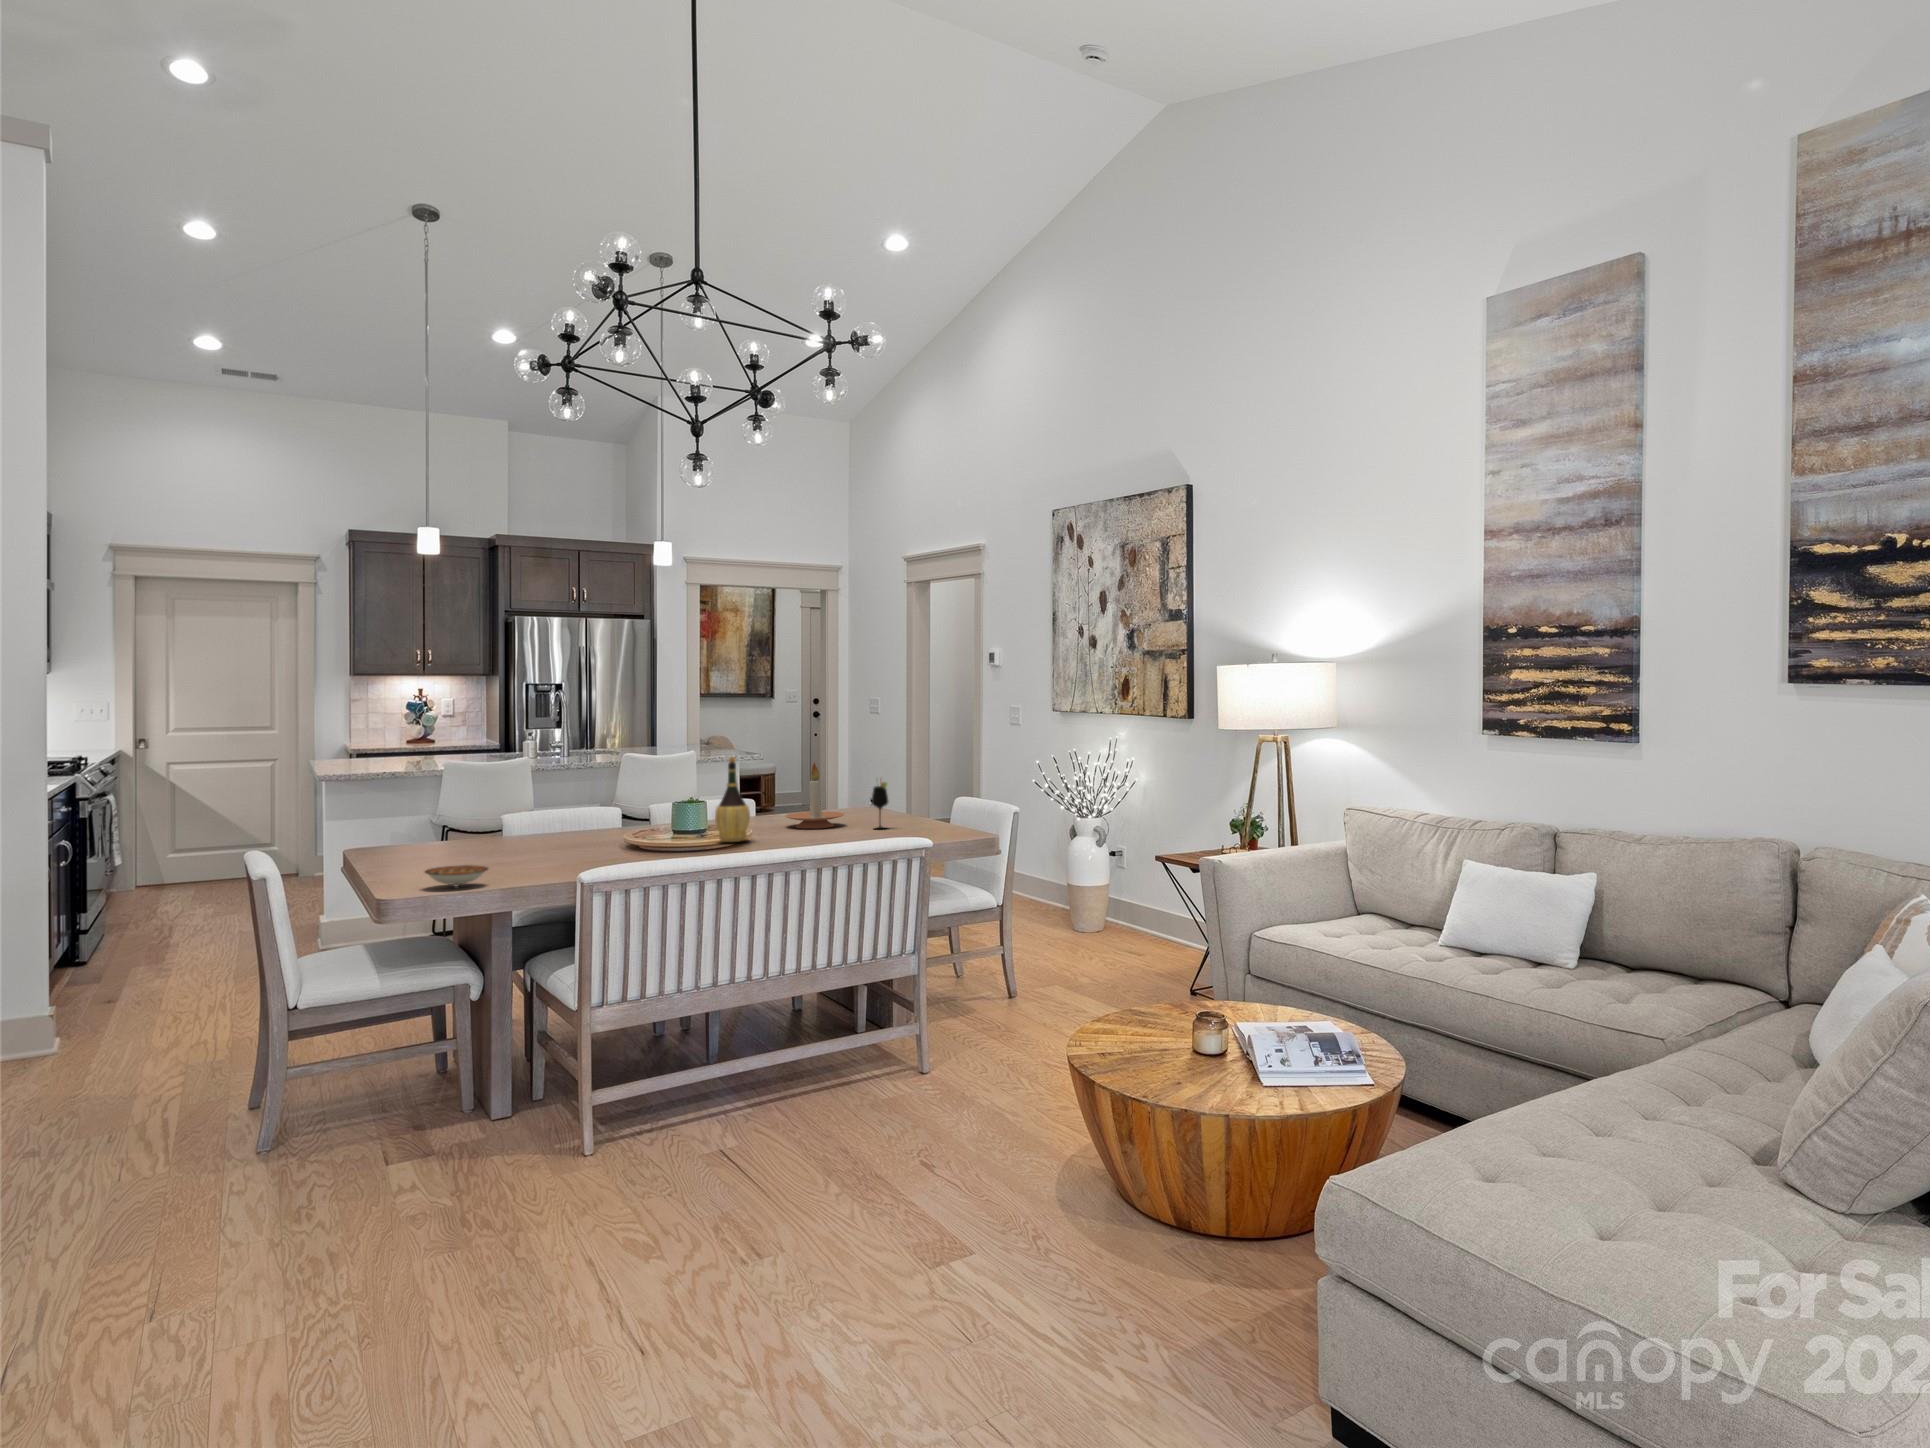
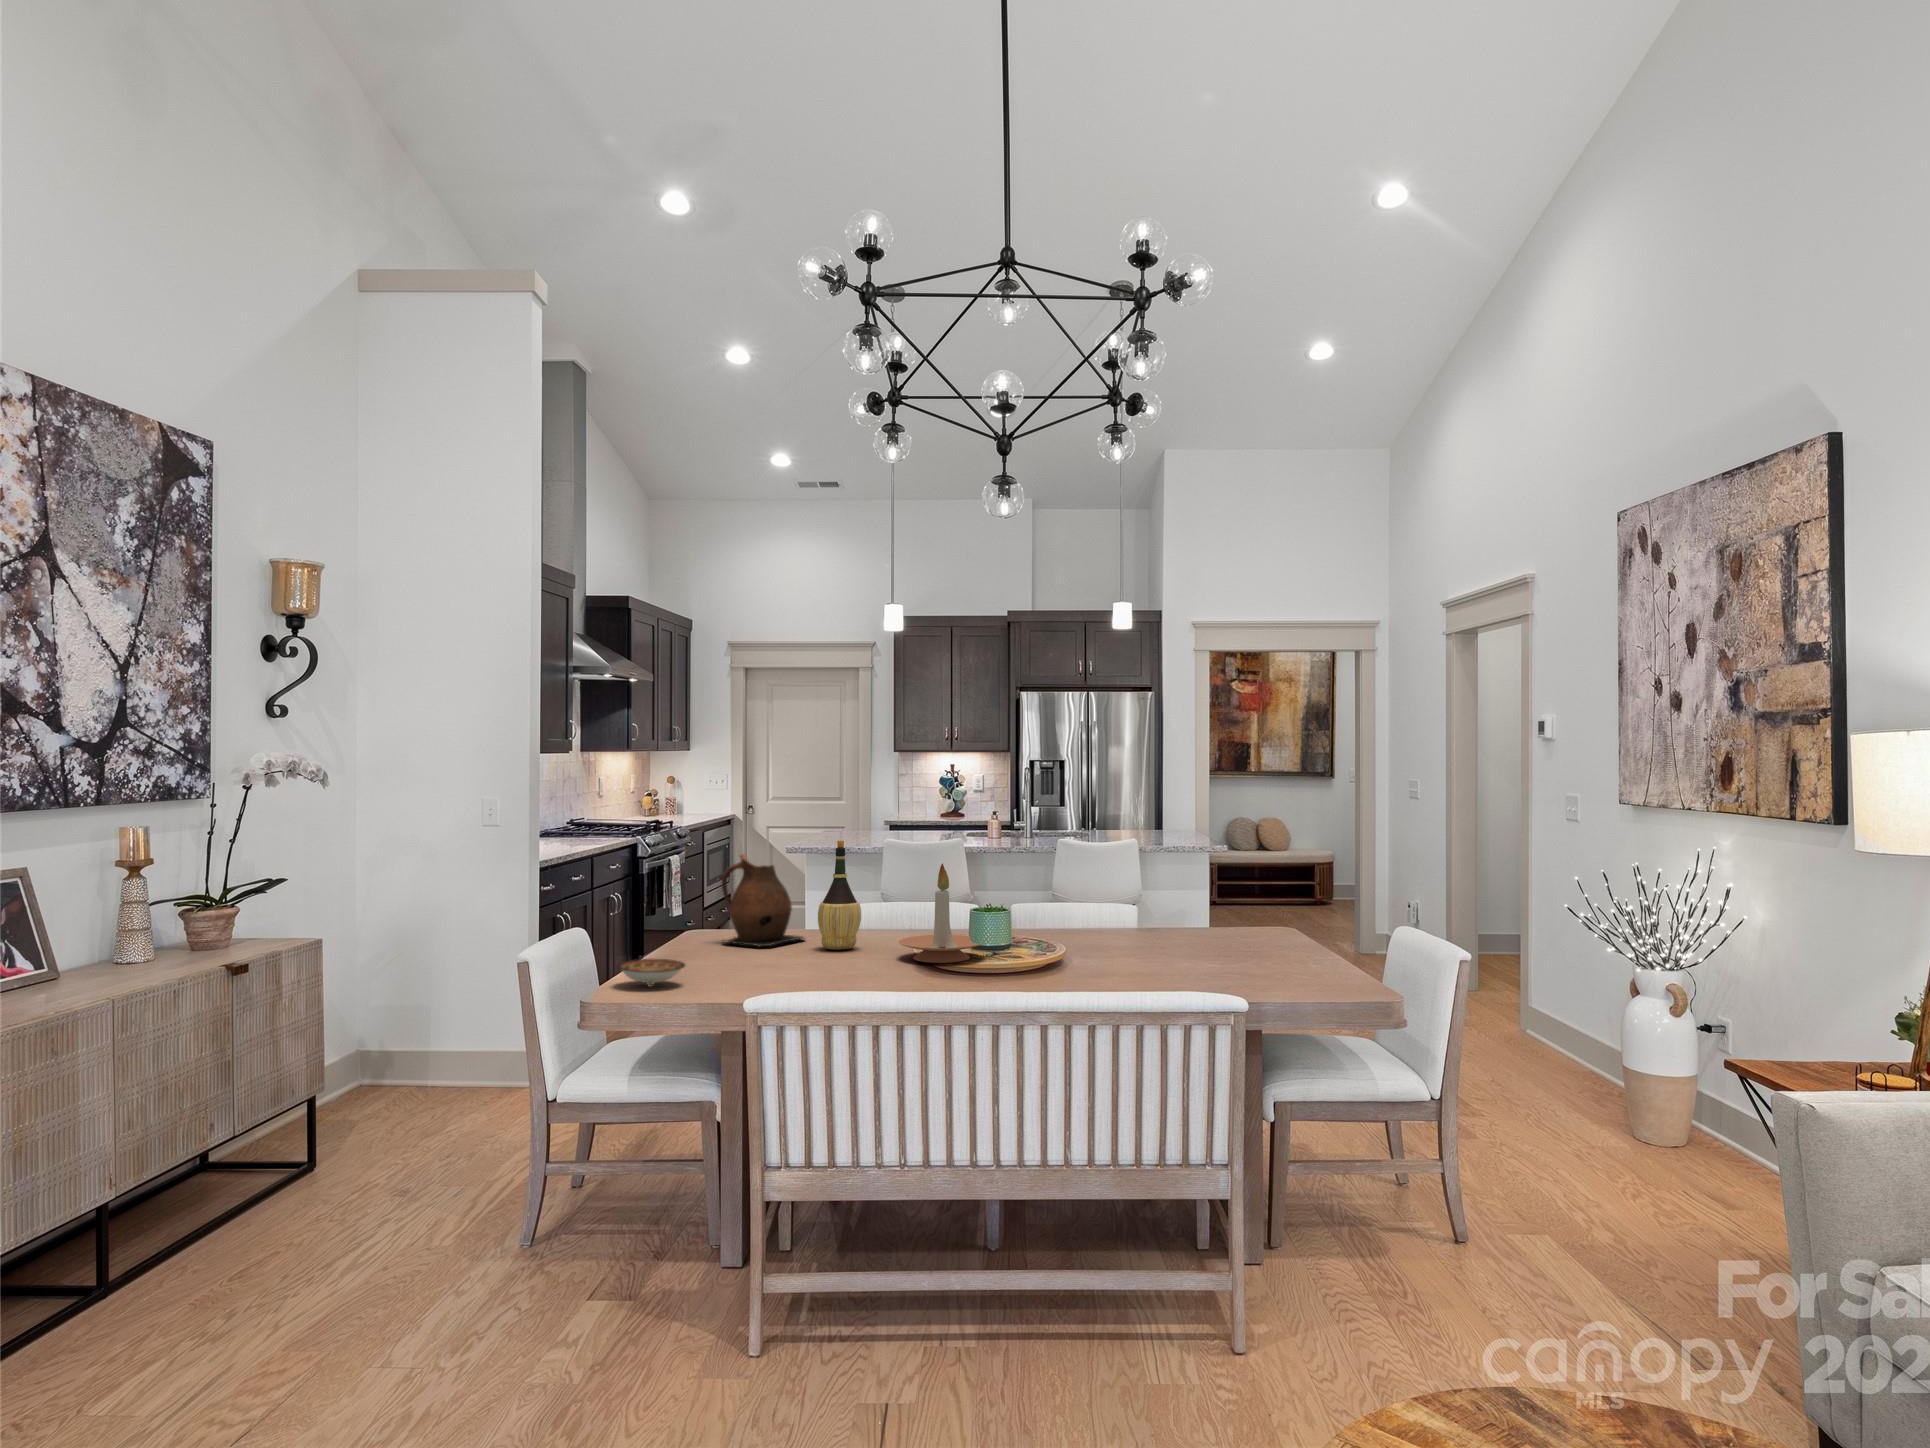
wine bottle: present [715,757,750,842] -> present [818,840,861,949]
candle holder: present [785,763,844,828] -> present [898,863,983,963]
wine glass: present [871,779,888,829] -> none [1255,884,1279,958]
ceramic pitcher: none [424,780,503,859] -> present [722,854,804,947]

